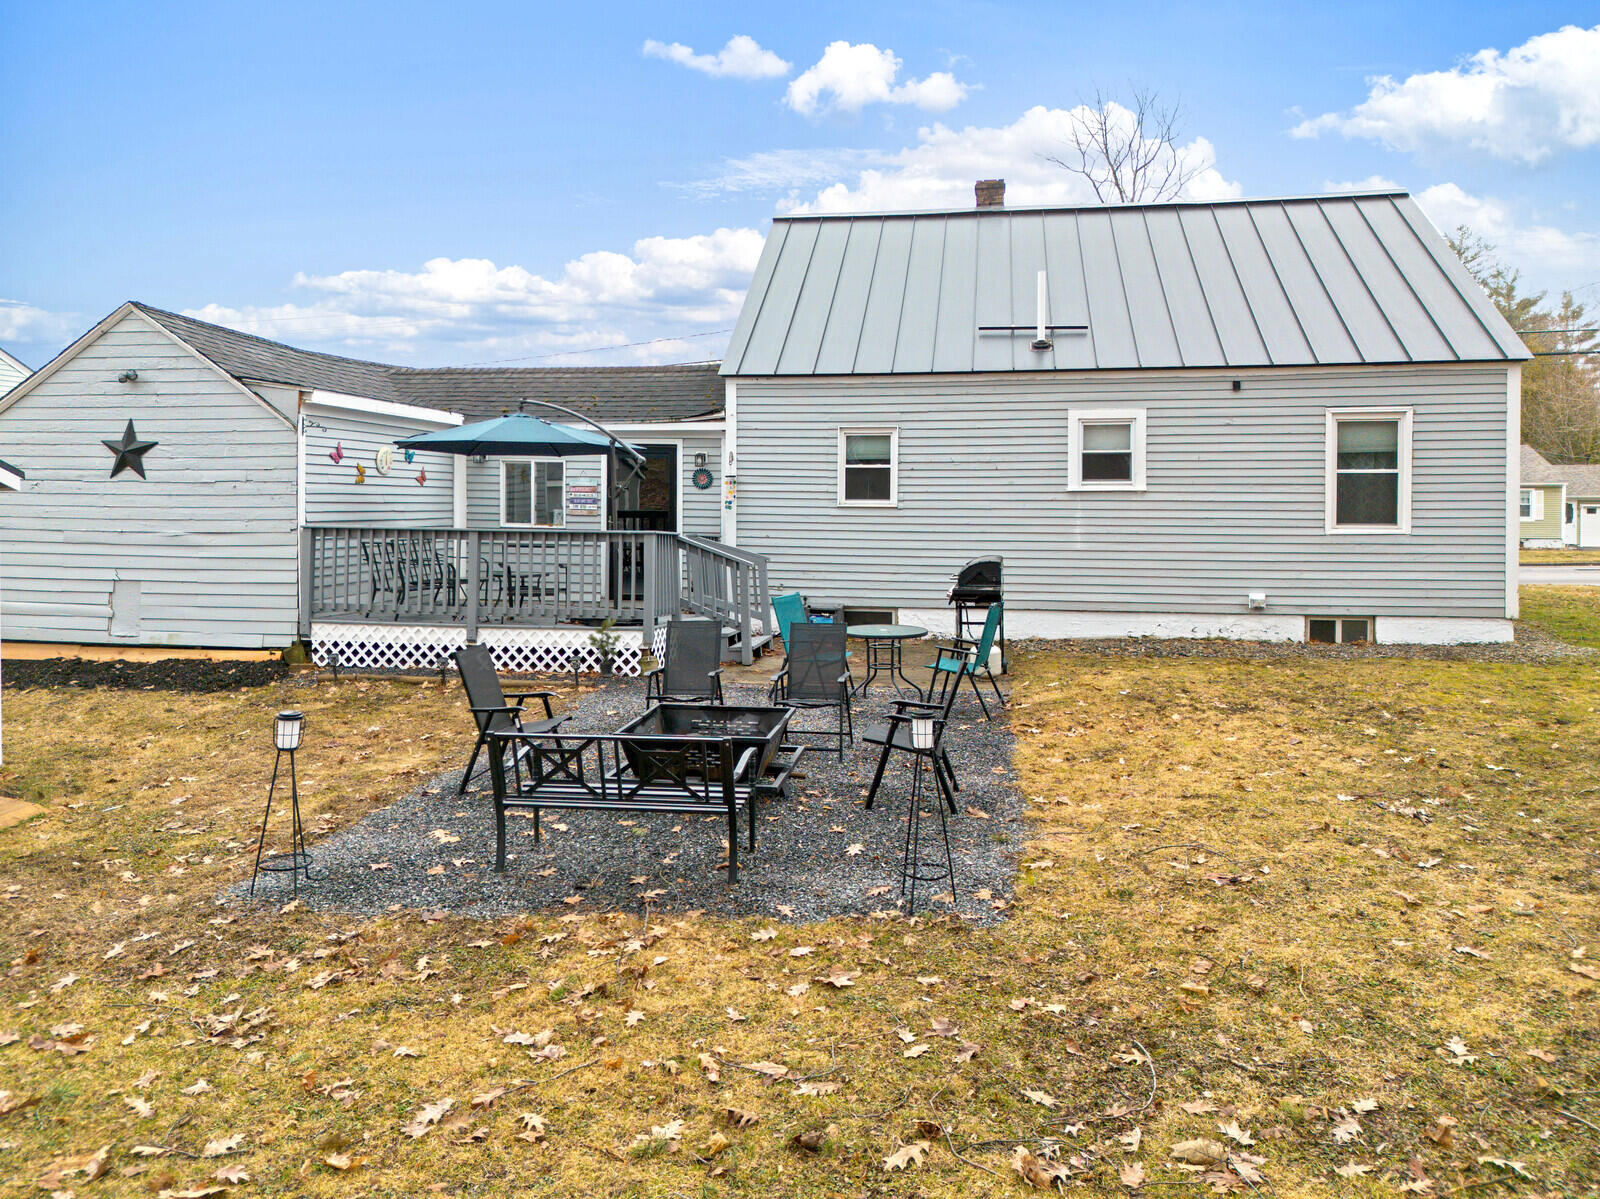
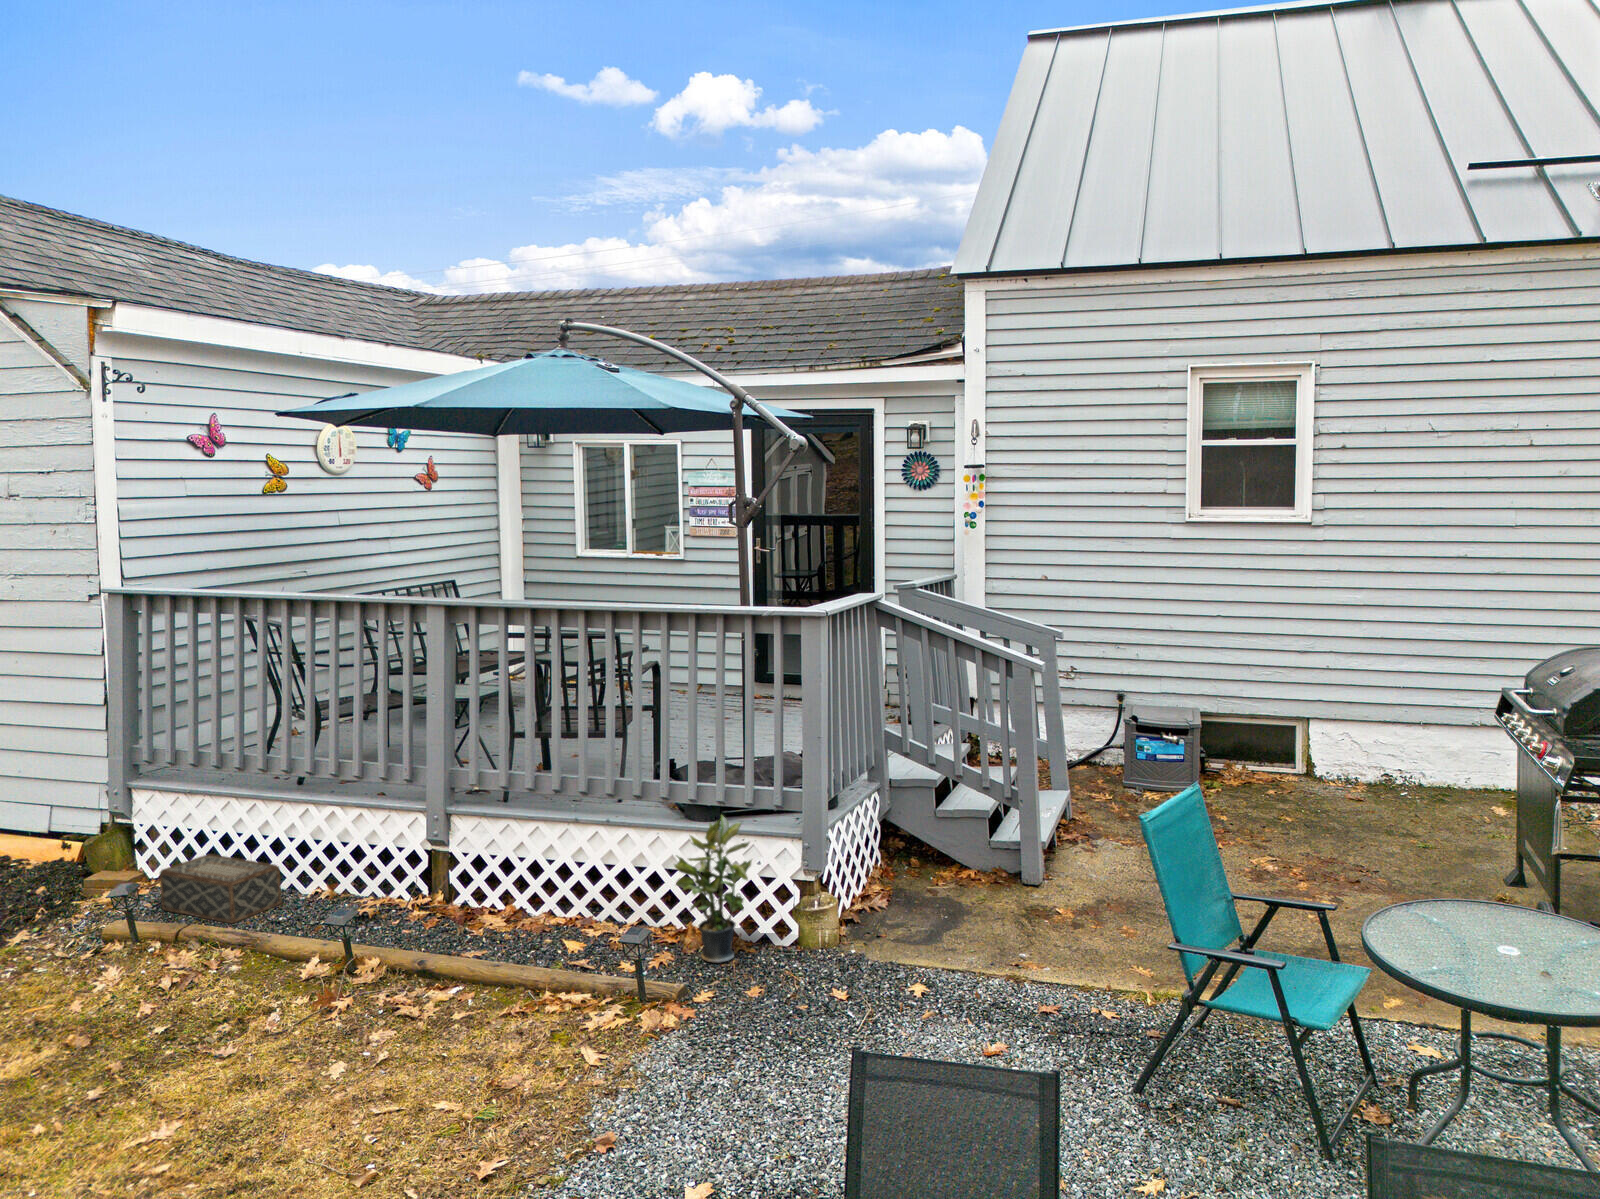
woven basket: none [336,653,394,677] -> present [160,854,282,923]

